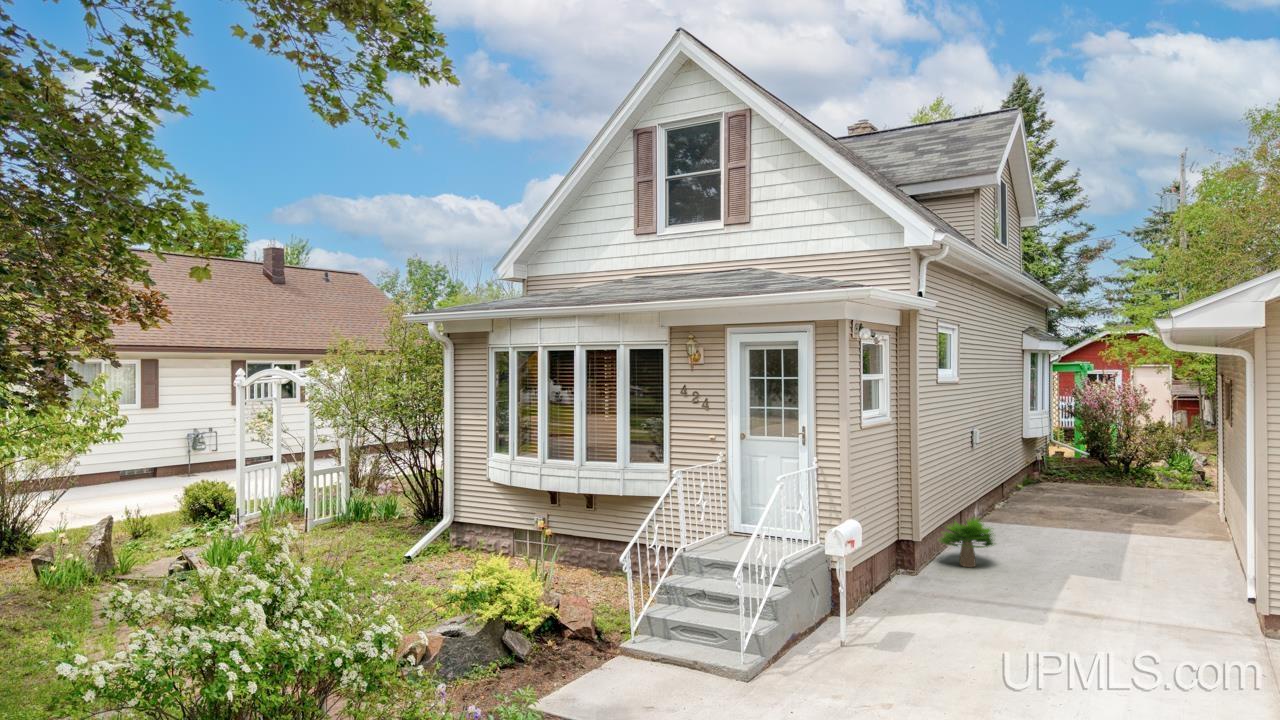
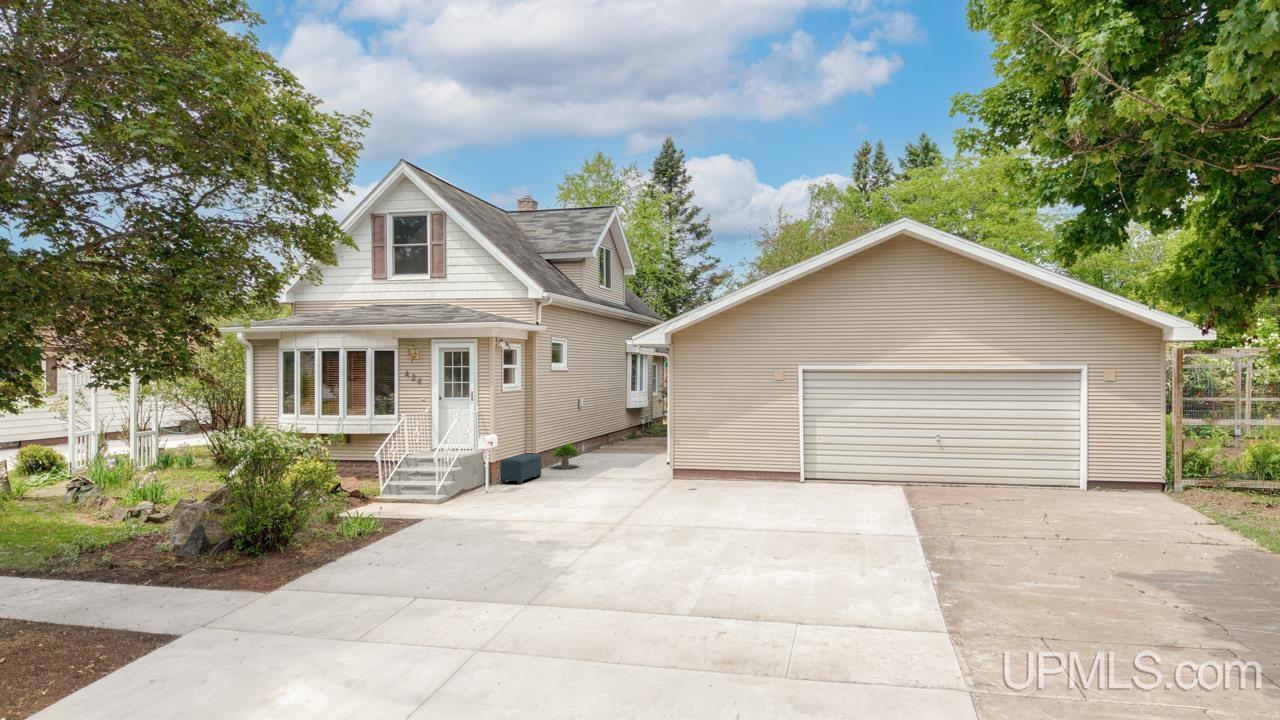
bench: none [860,543,934,615] -> present [500,454,541,484]

